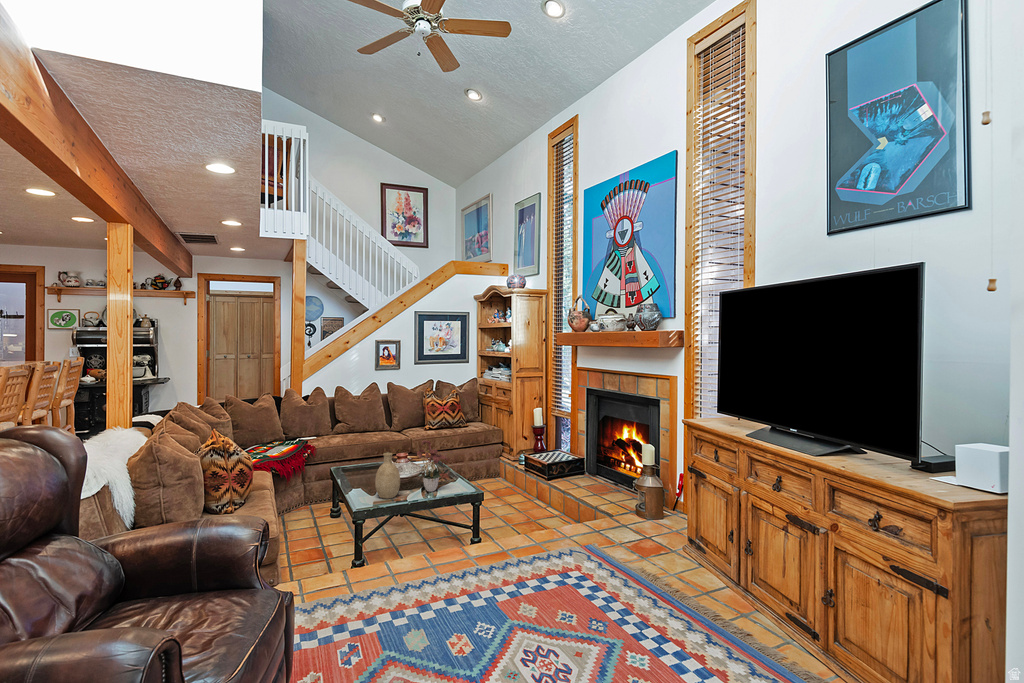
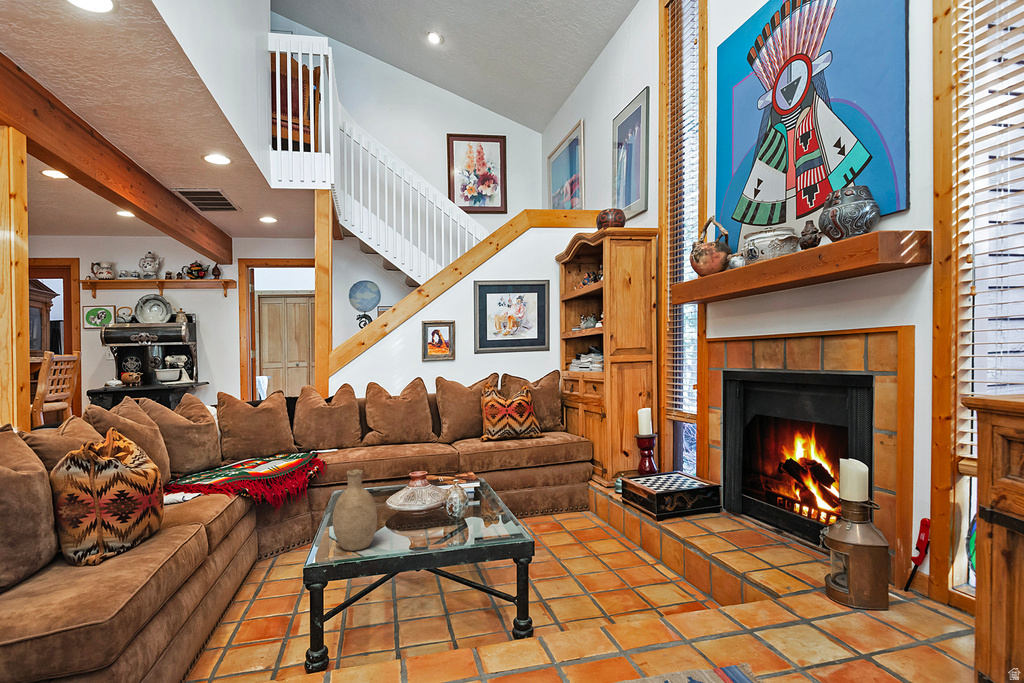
flower arrangement: present [417,440,447,492] -> none [407,445,462,540]

